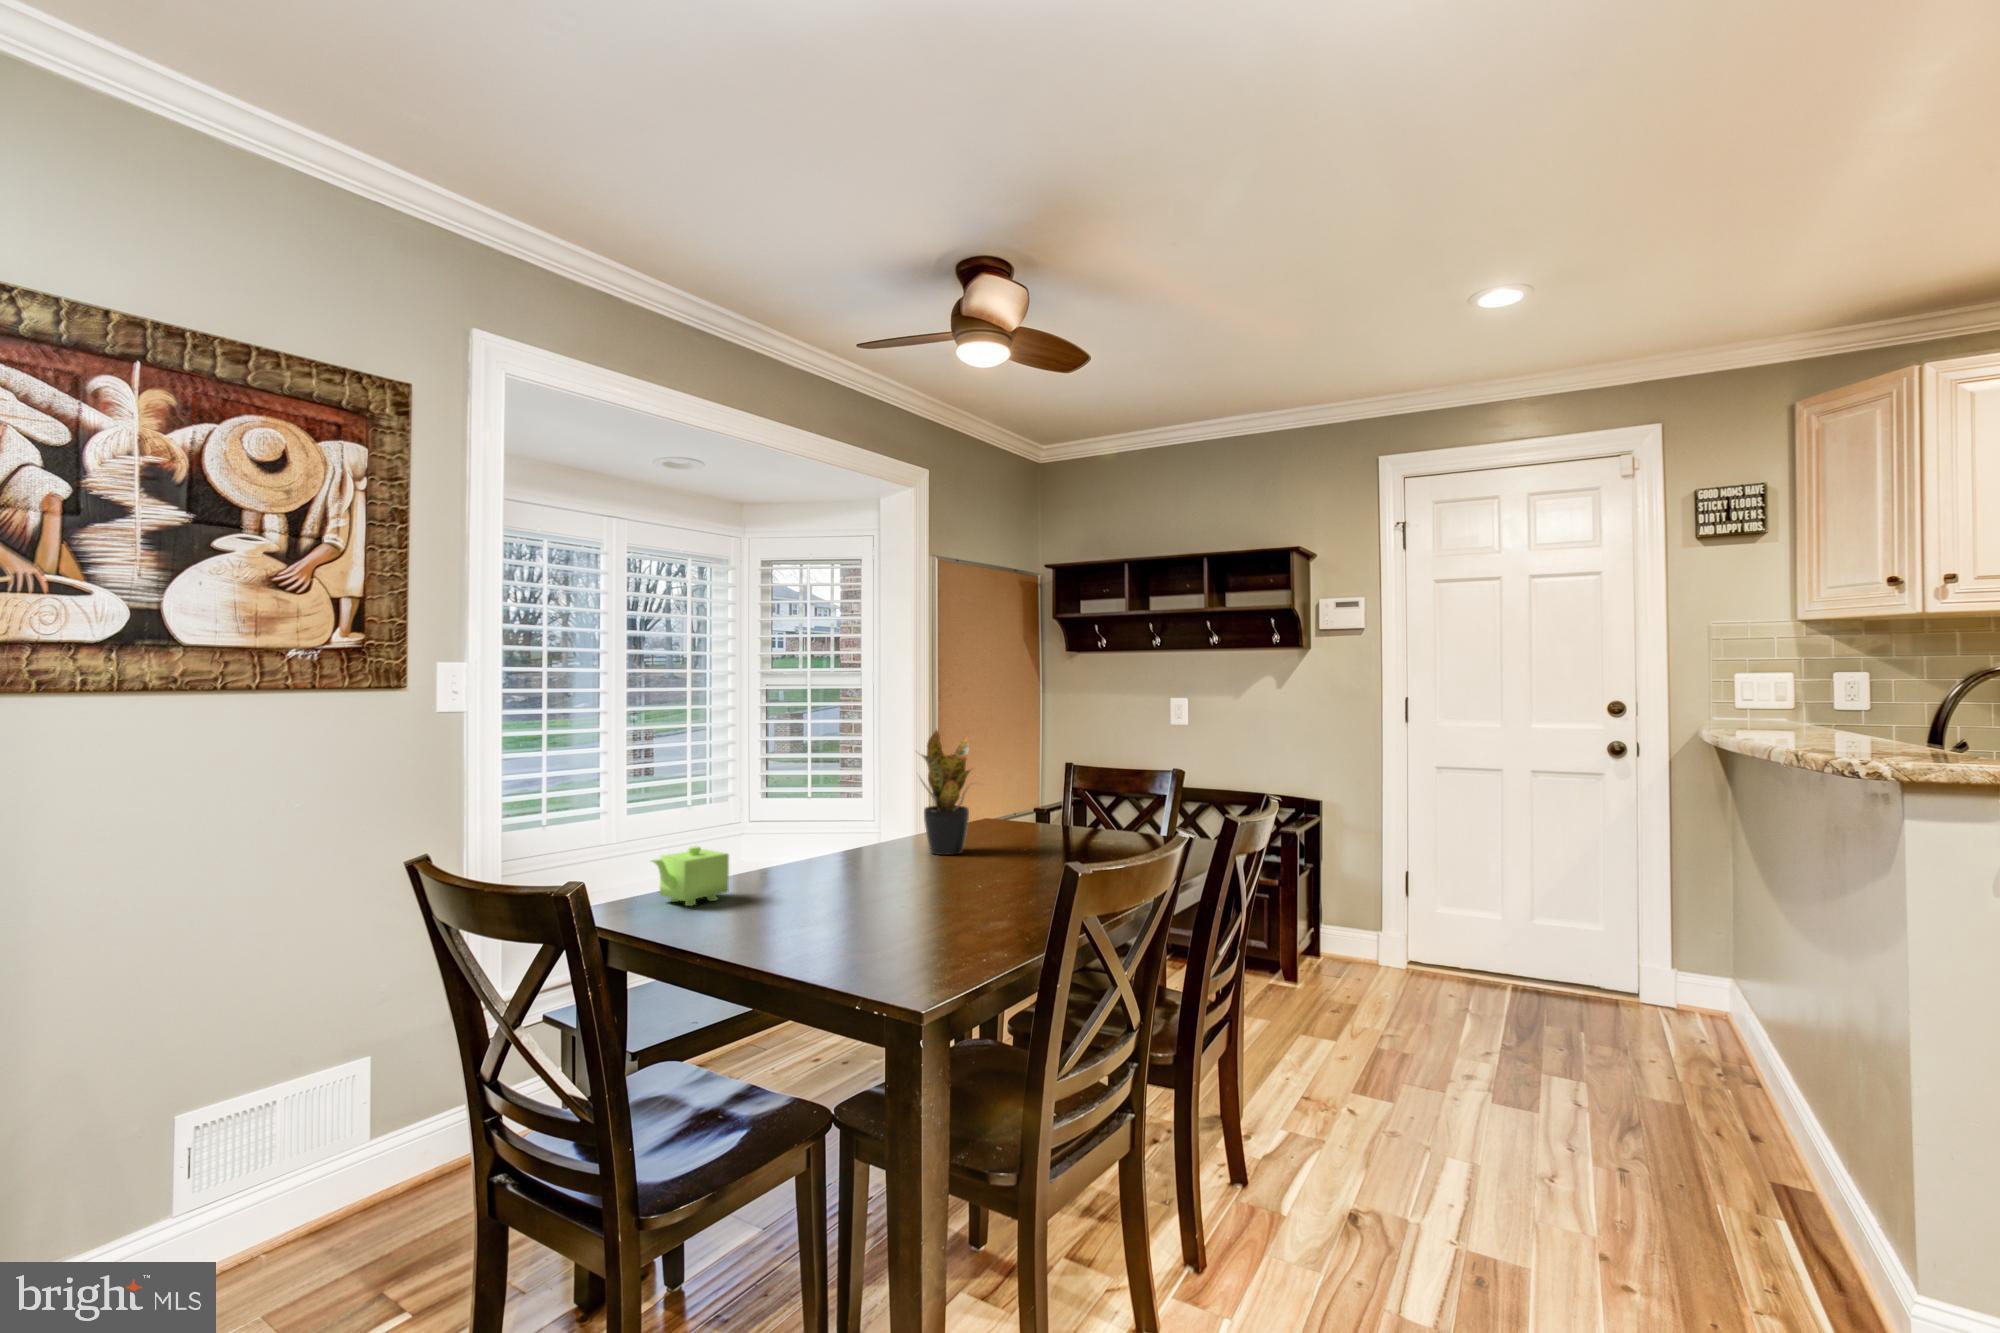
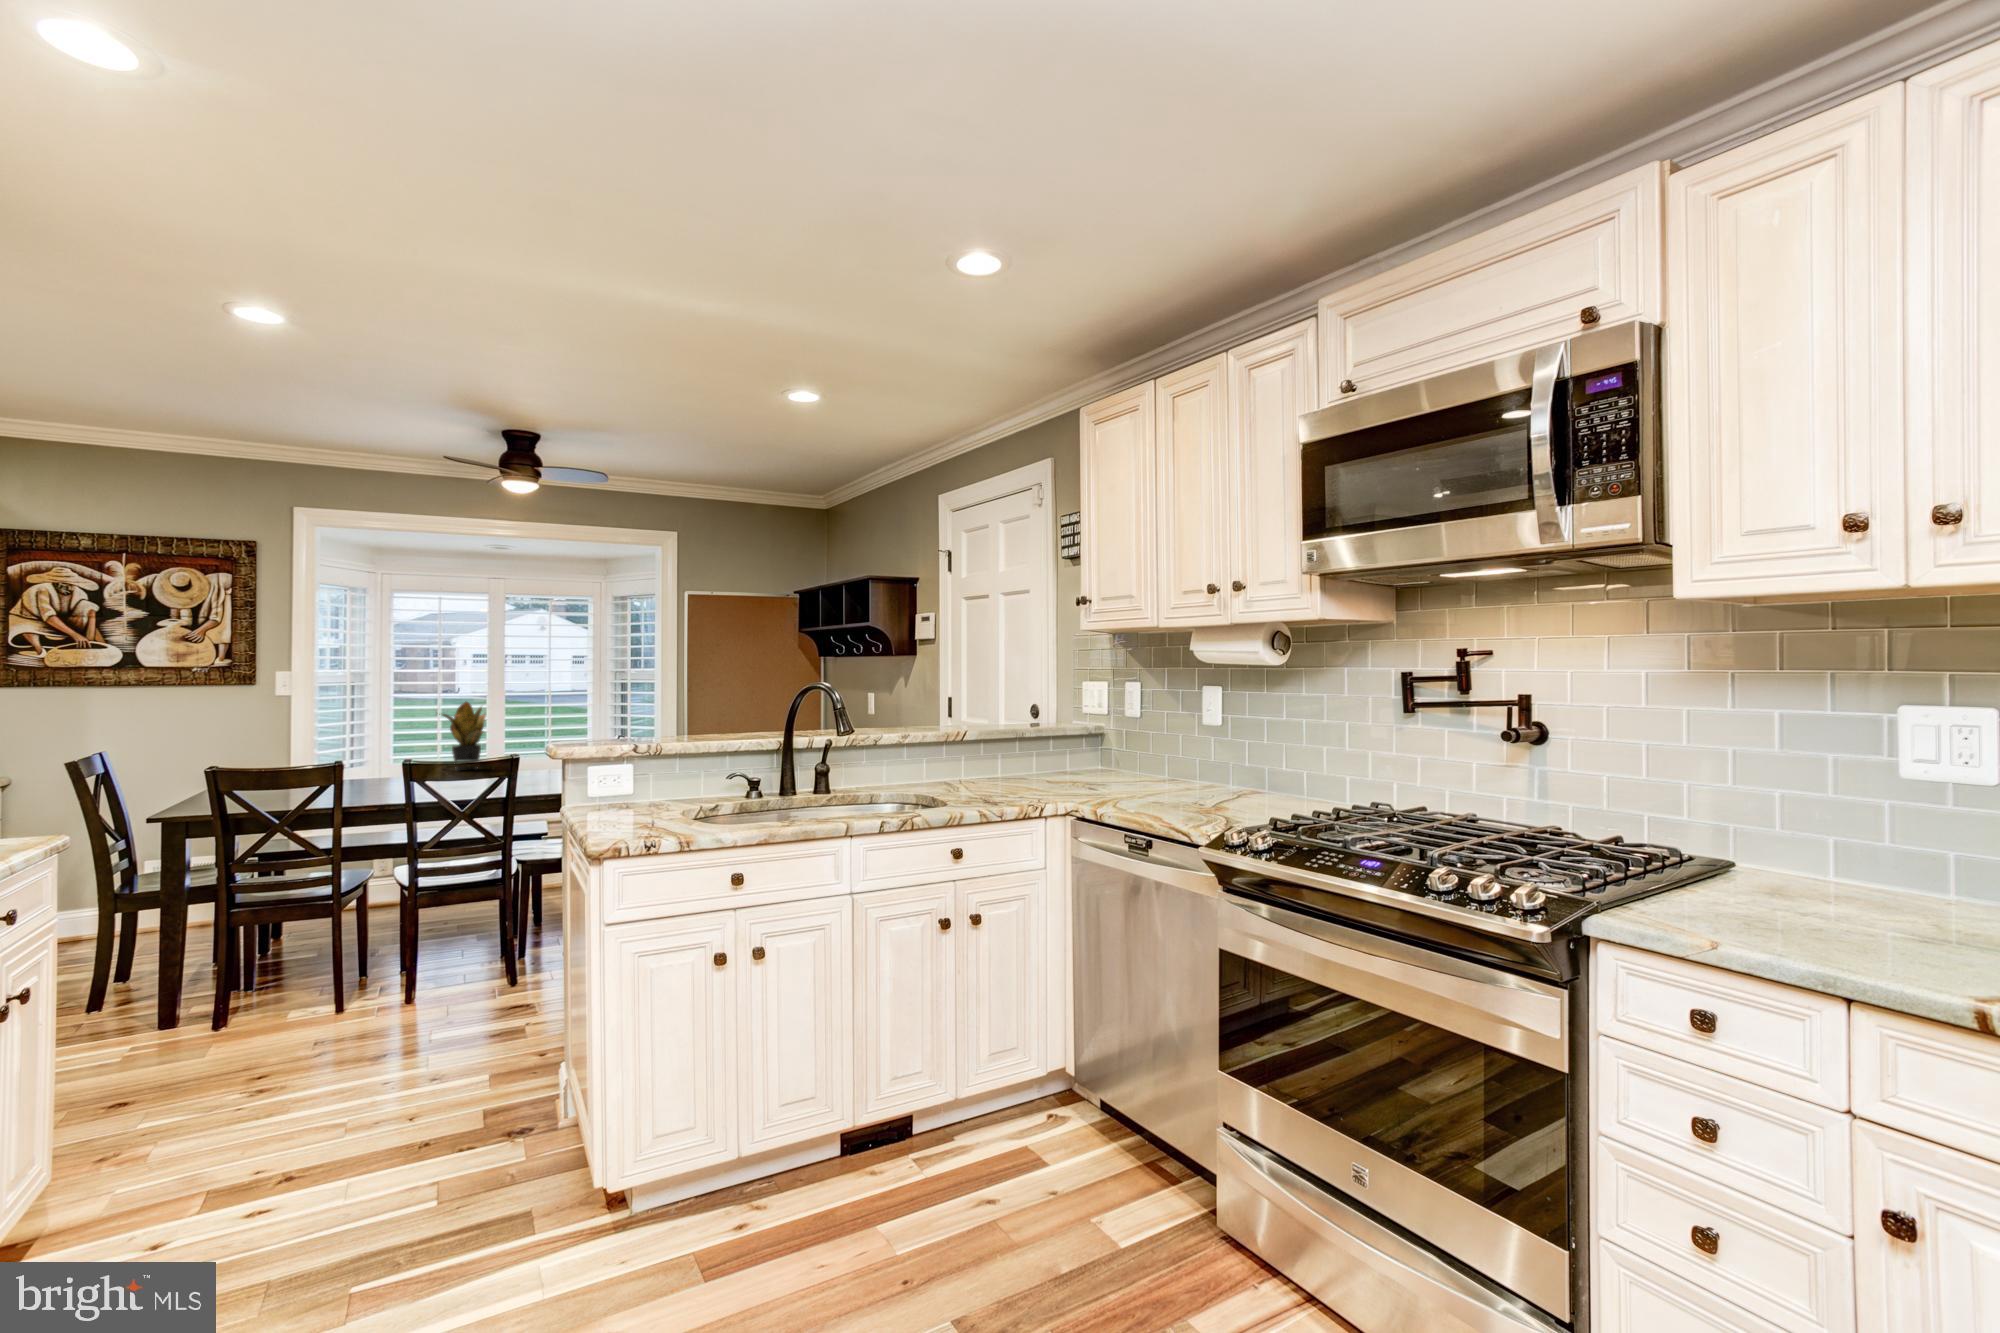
teapot: present [652,846,729,906] -> none [248,753,296,779]

